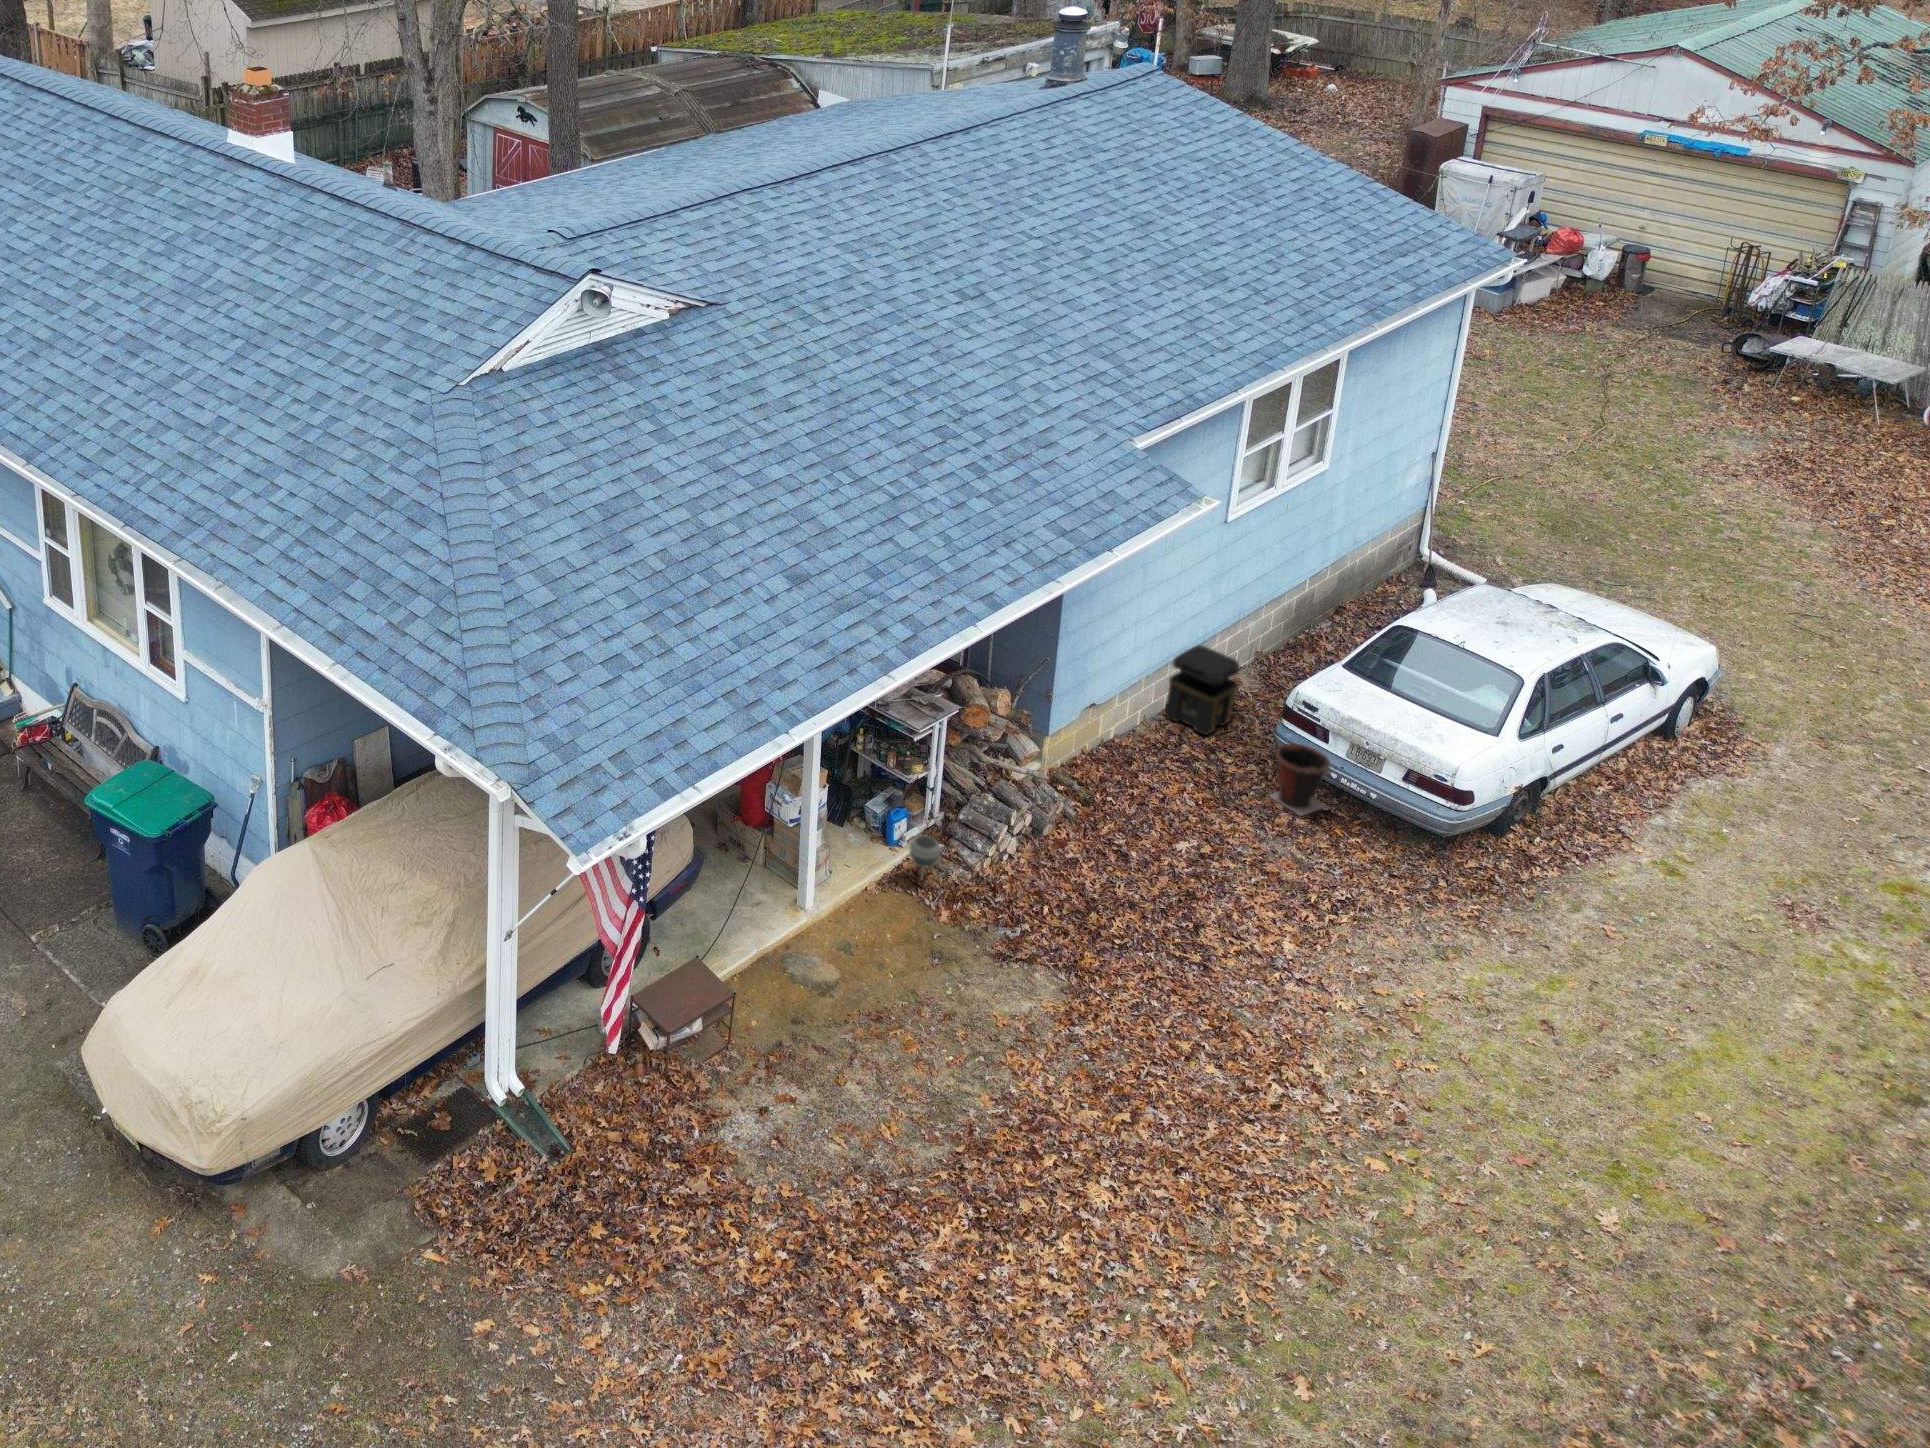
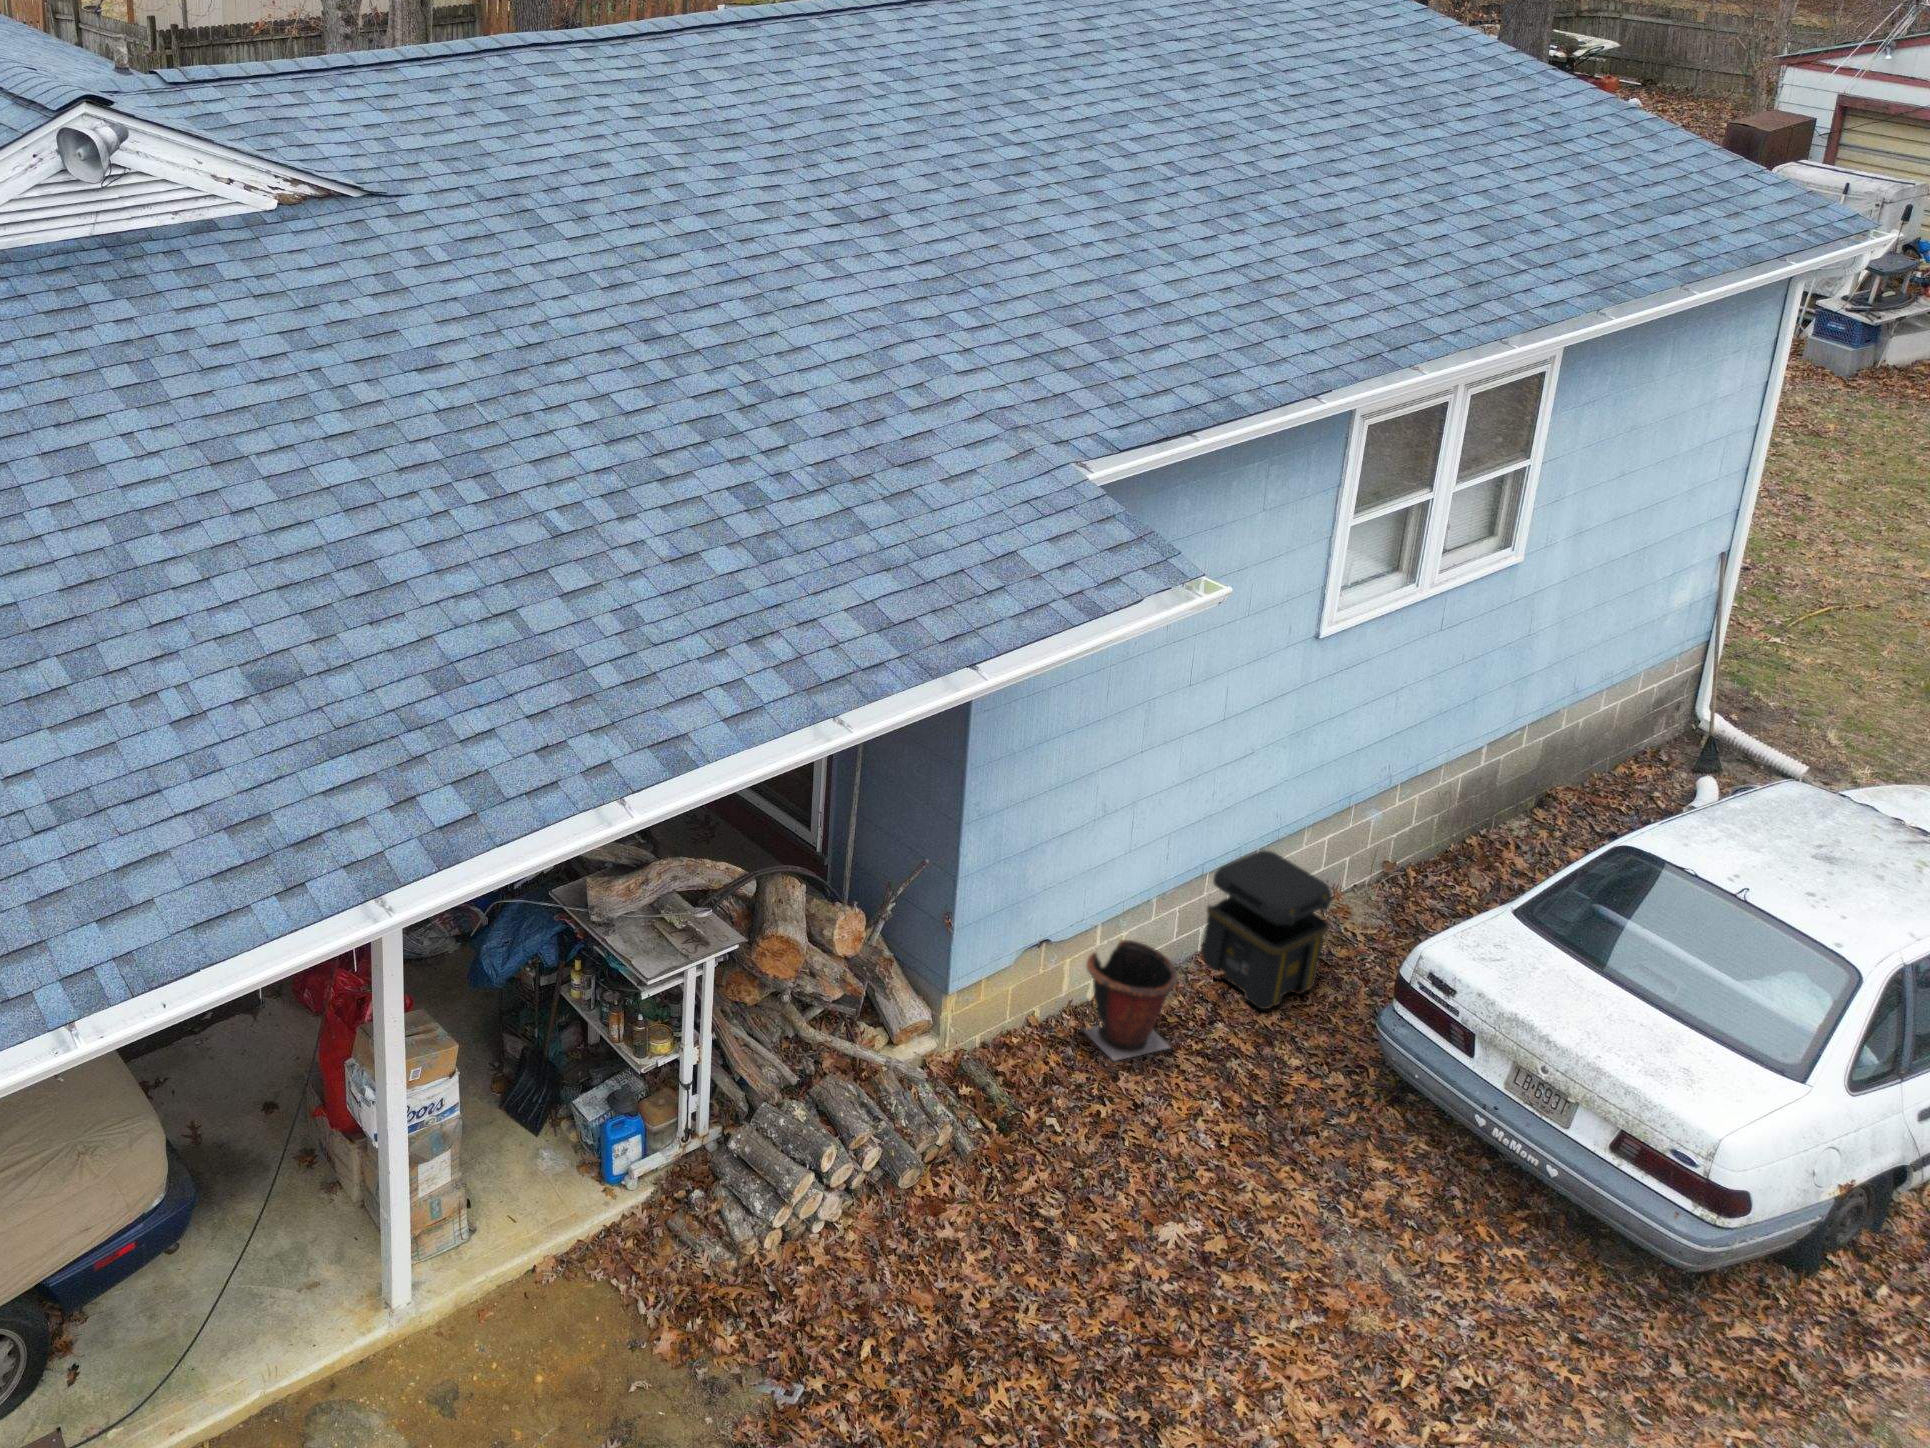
waste bin: present [1270,743,1330,816] -> present [1084,940,1178,1060]
planter: present [909,835,940,879] -> none [632,1171,687,1258]

